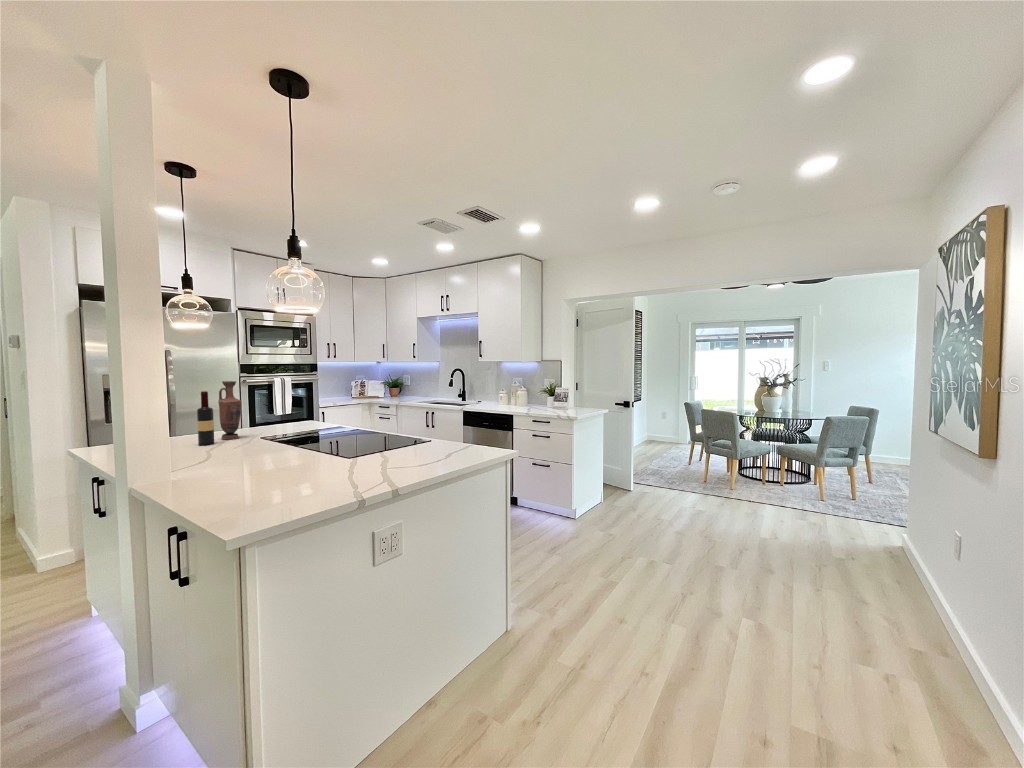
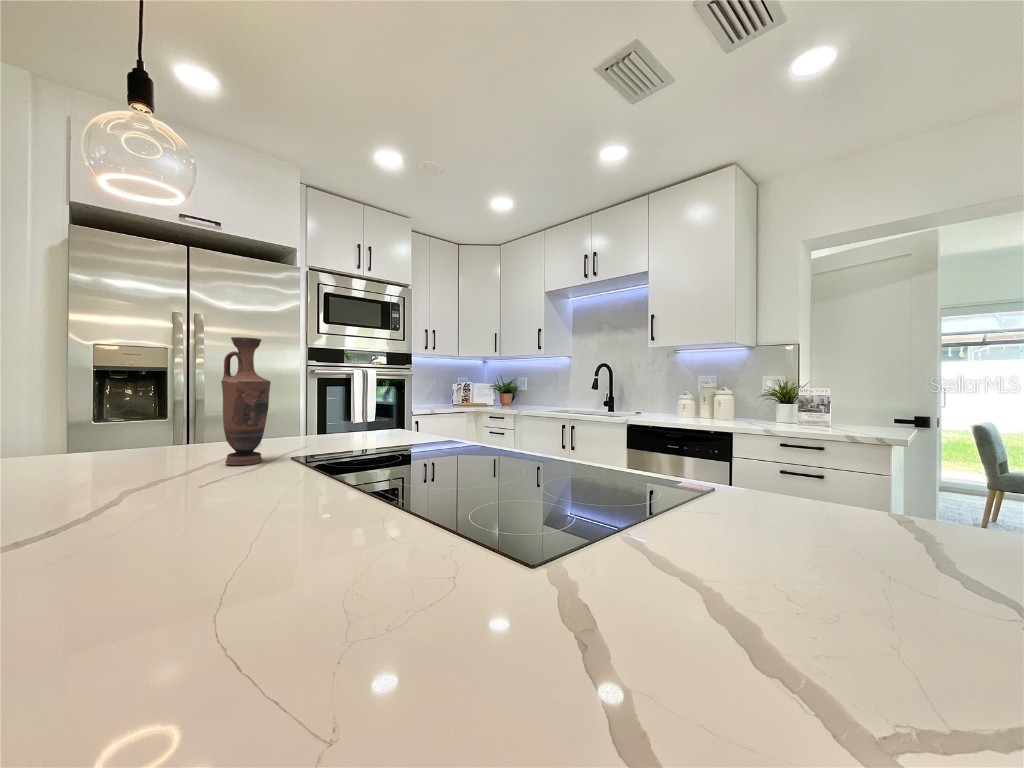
wine bottle: present [197,391,214,445] -> none [159,351,198,480]

